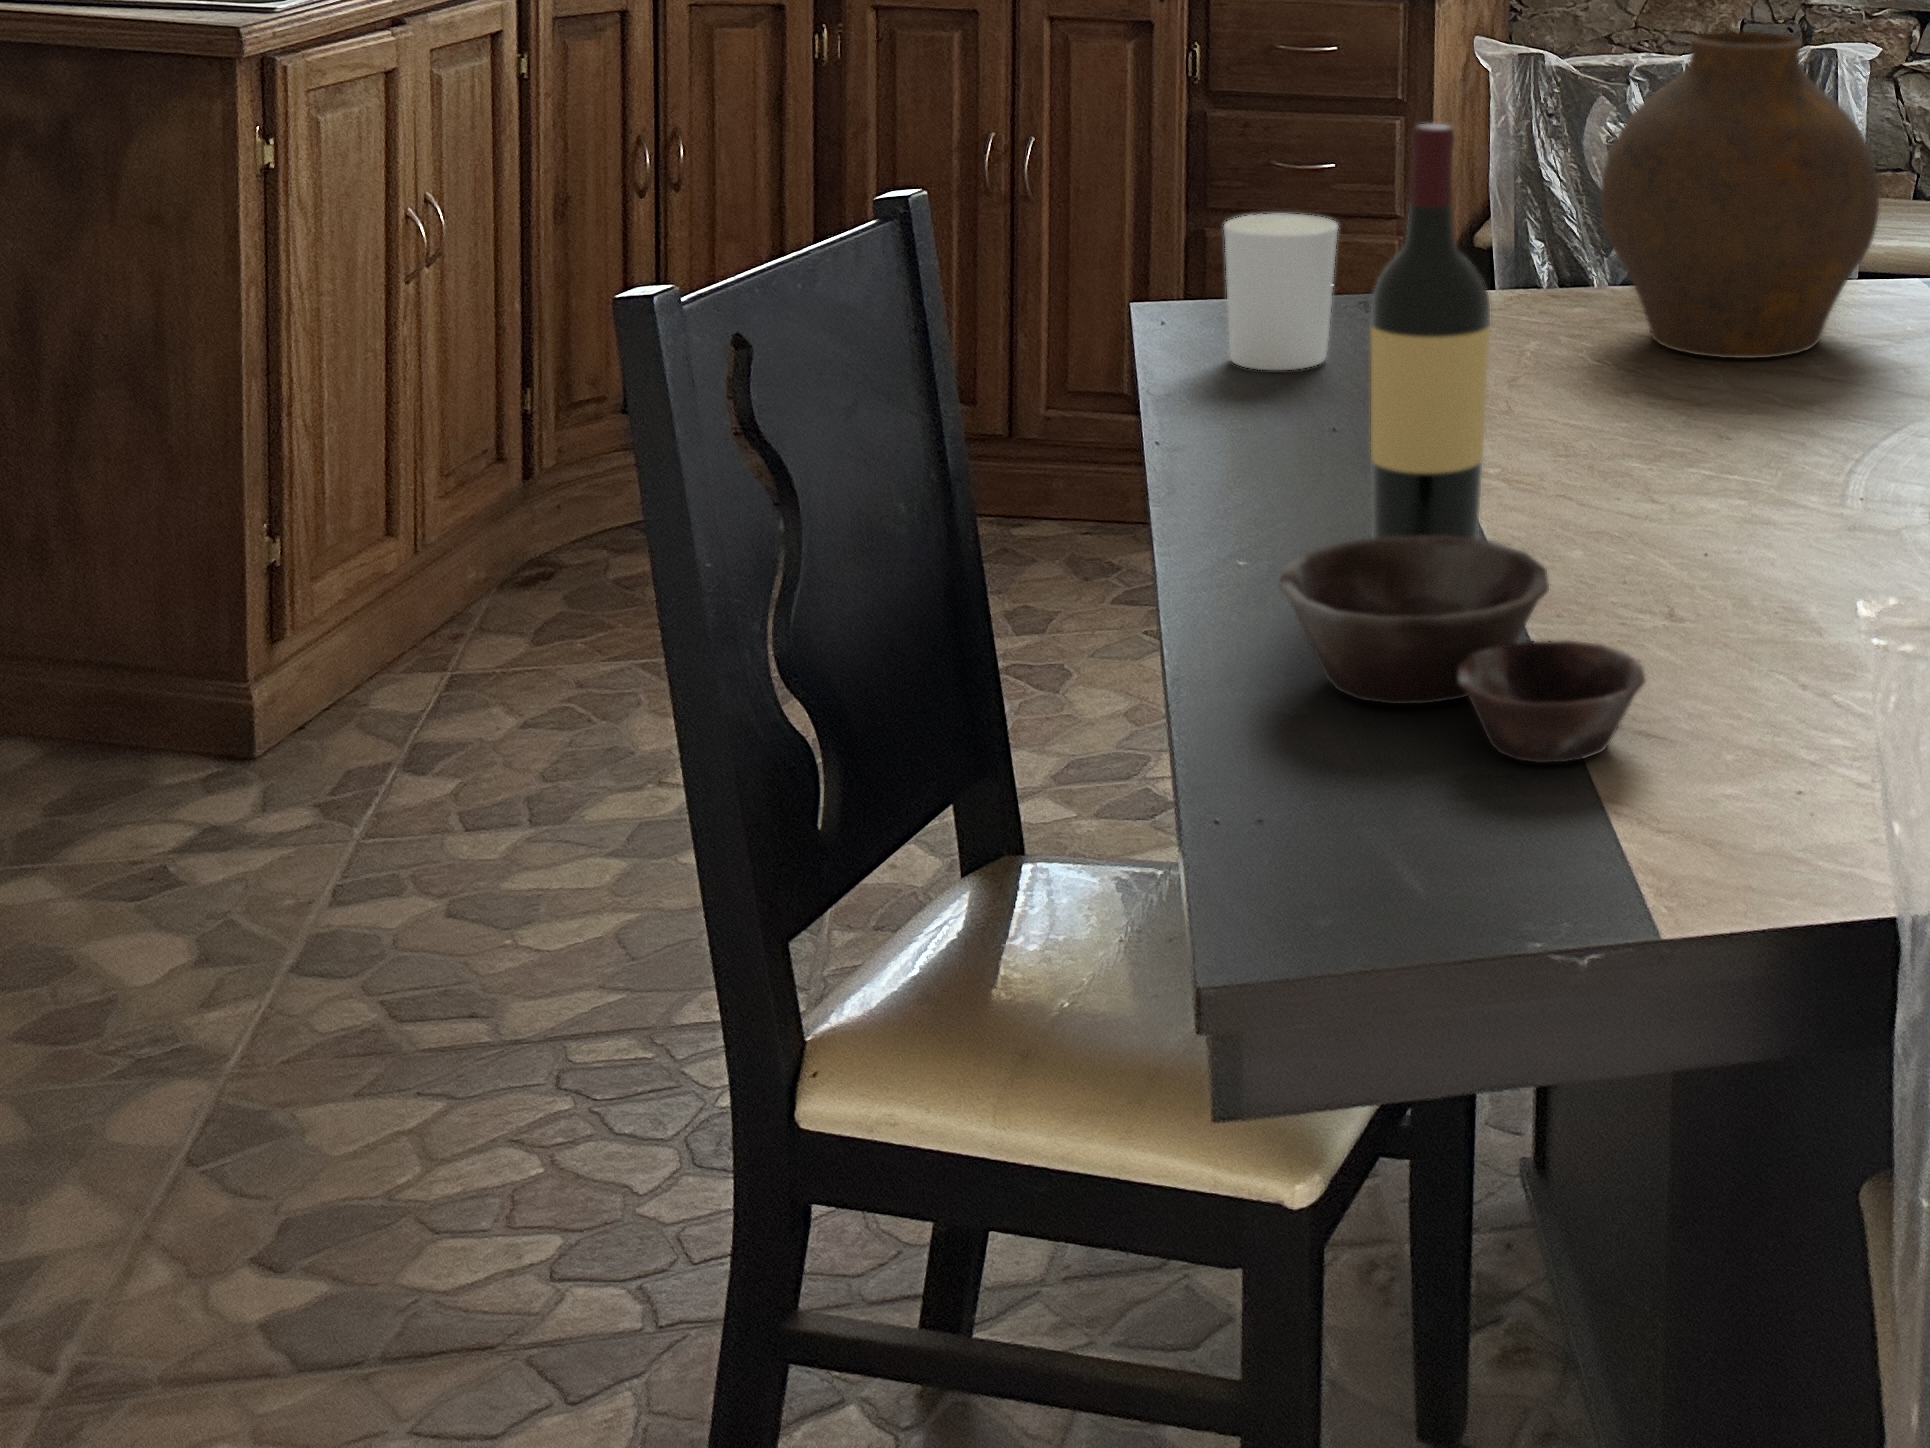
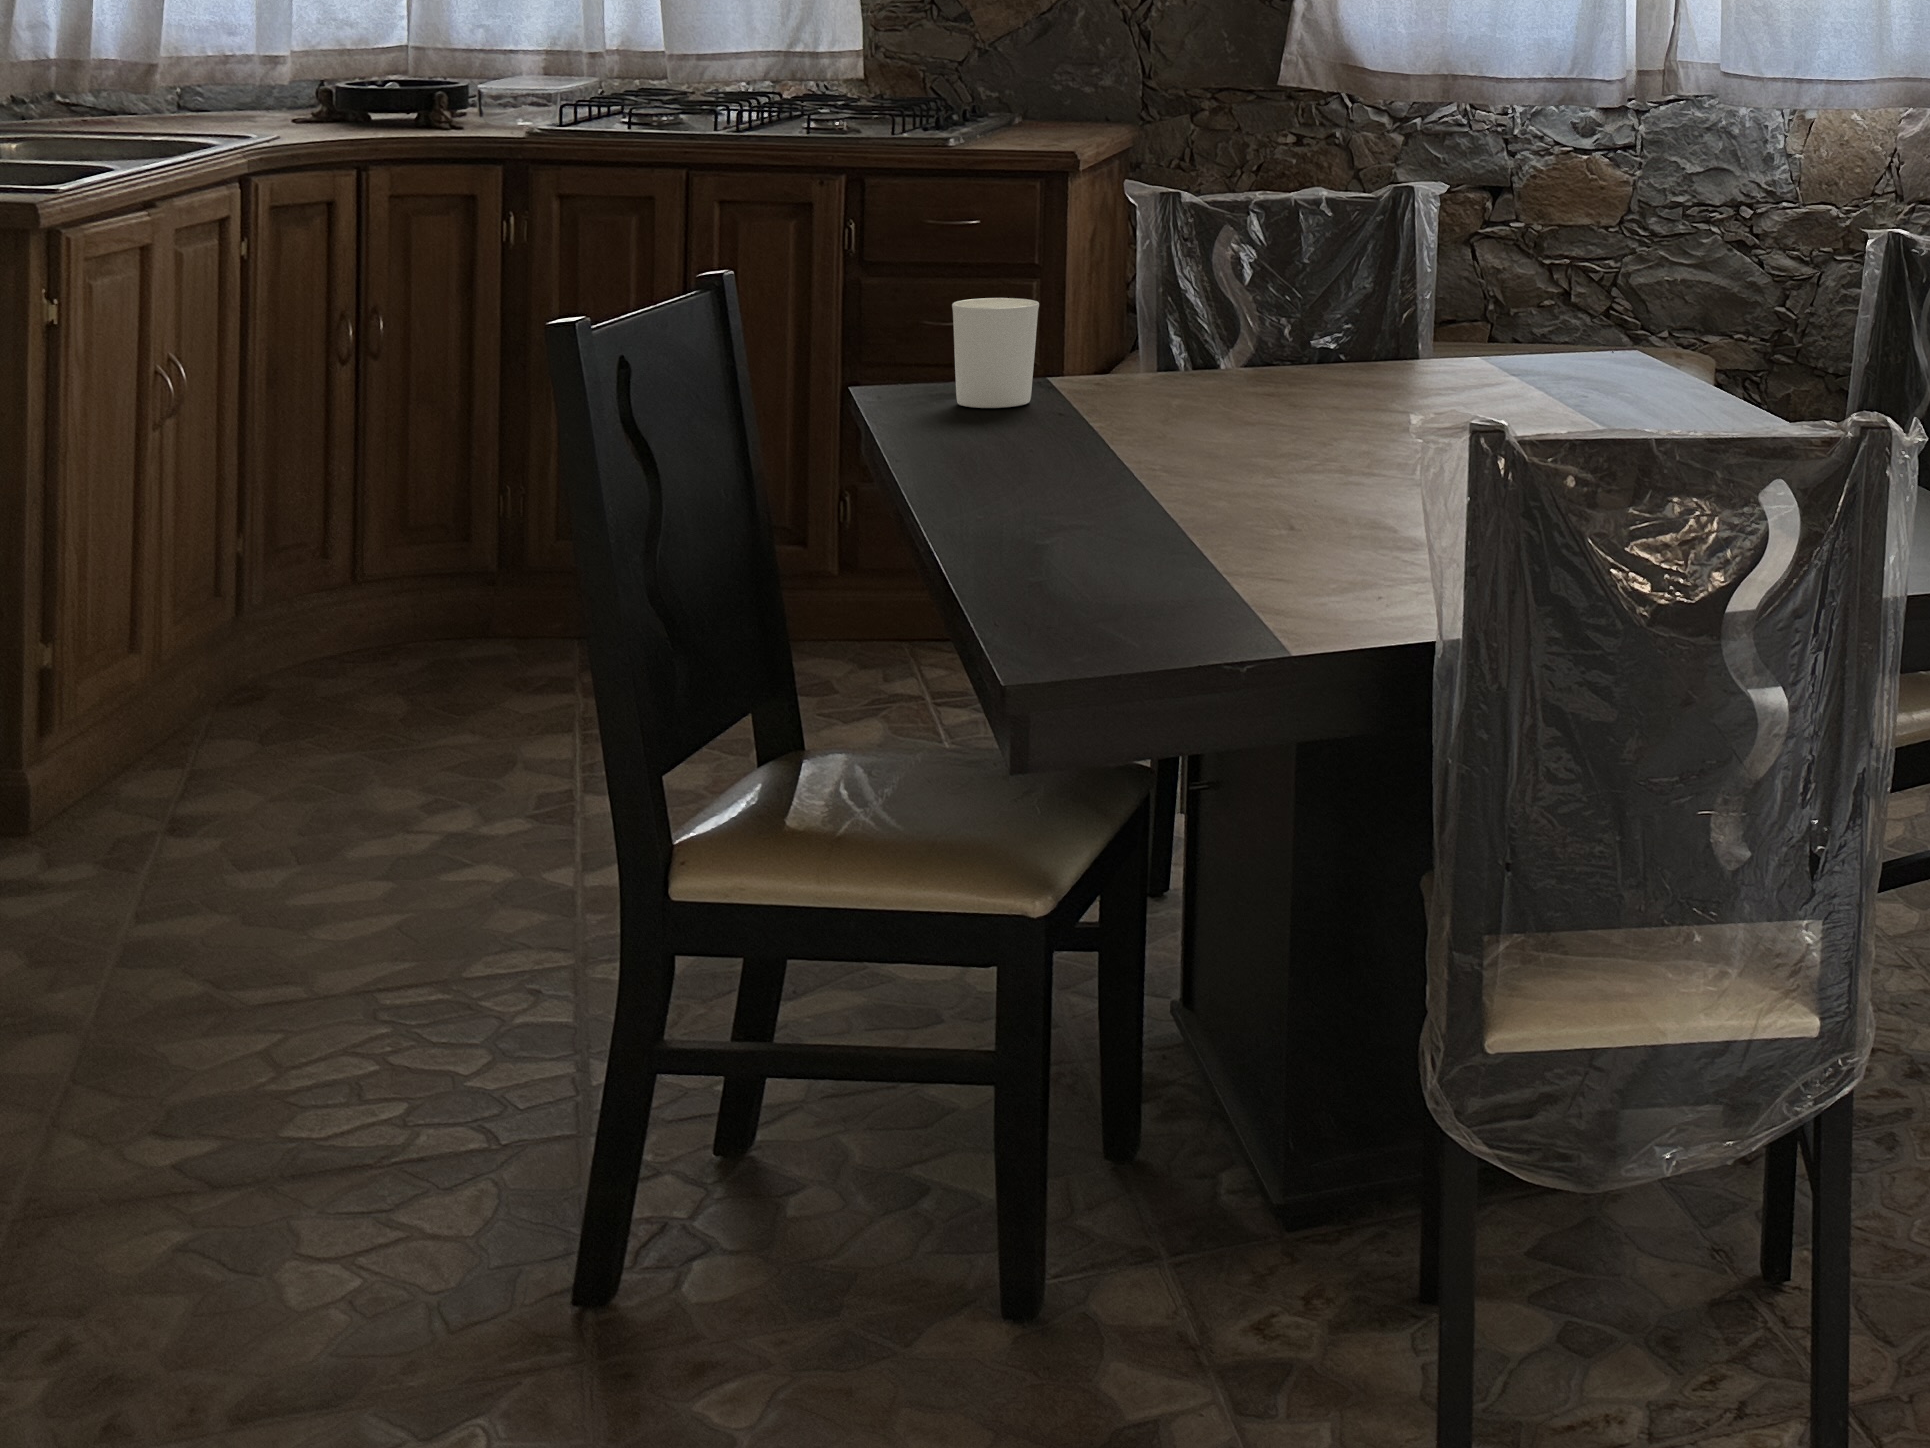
vase: present [1601,32,1879,358] -> none [1235,162,1441,392]
wine bottle: present [1371,123,1490,539] -> none [1088,198,1170,495]
bowl: present [1280,536,1645,763] -> none [1041,454,1283,562]

